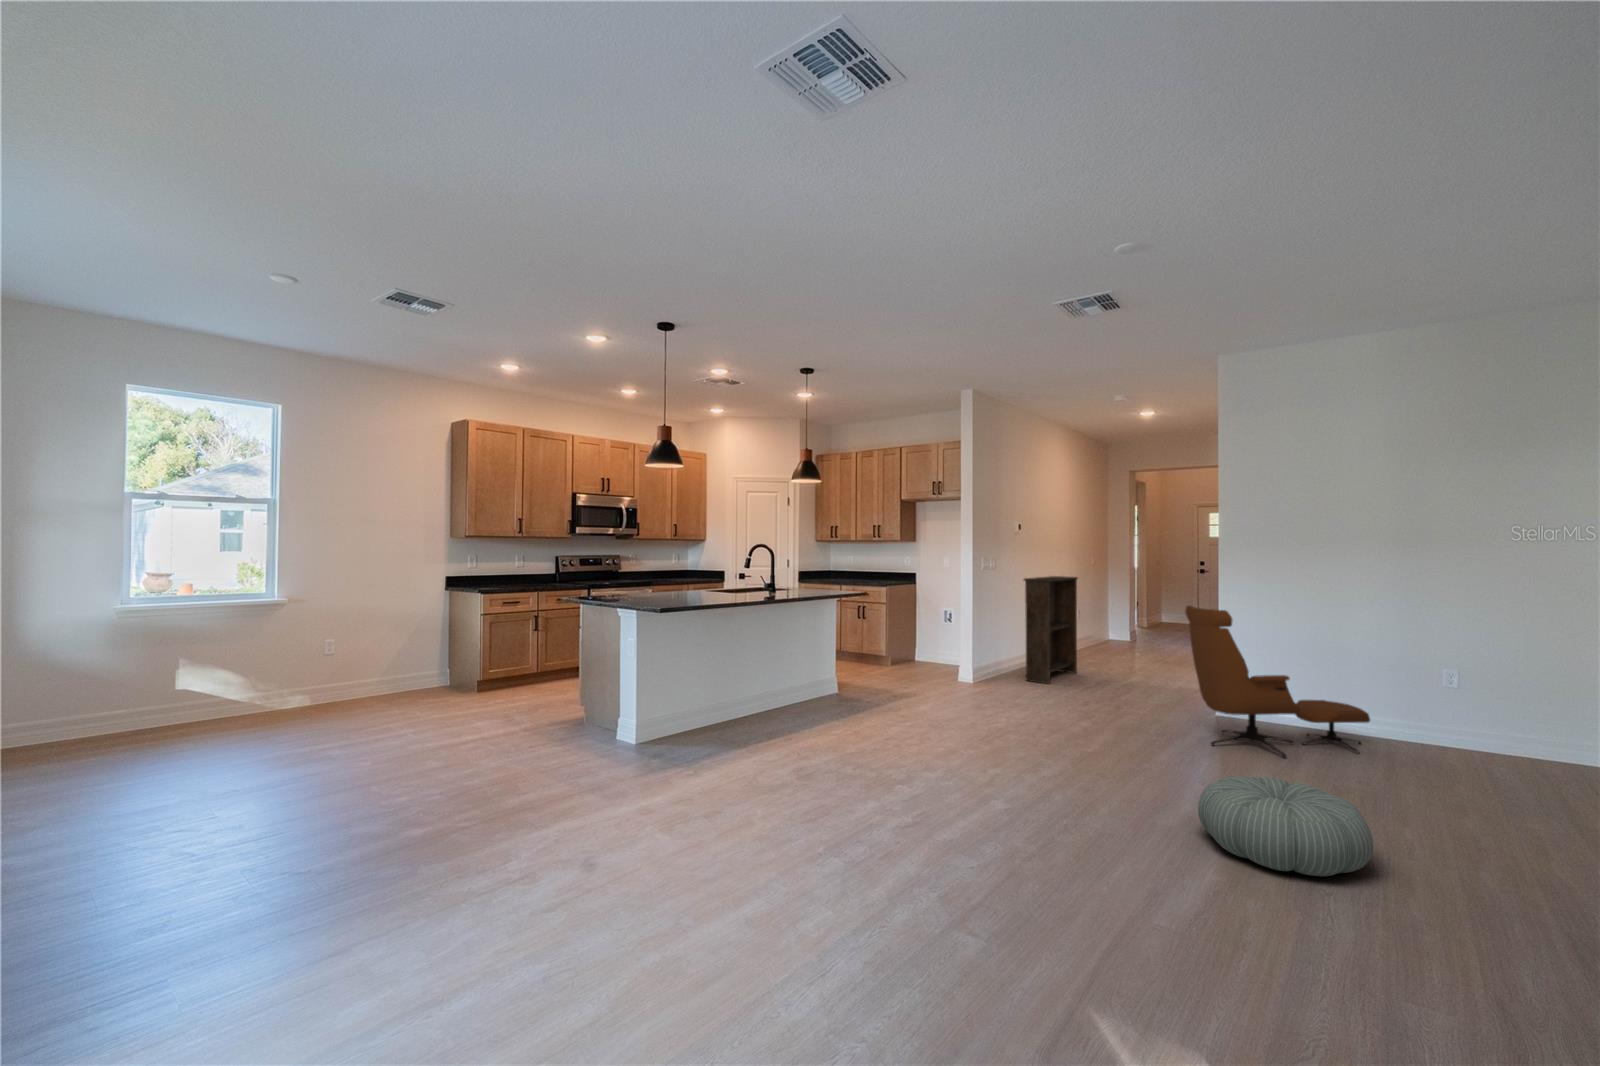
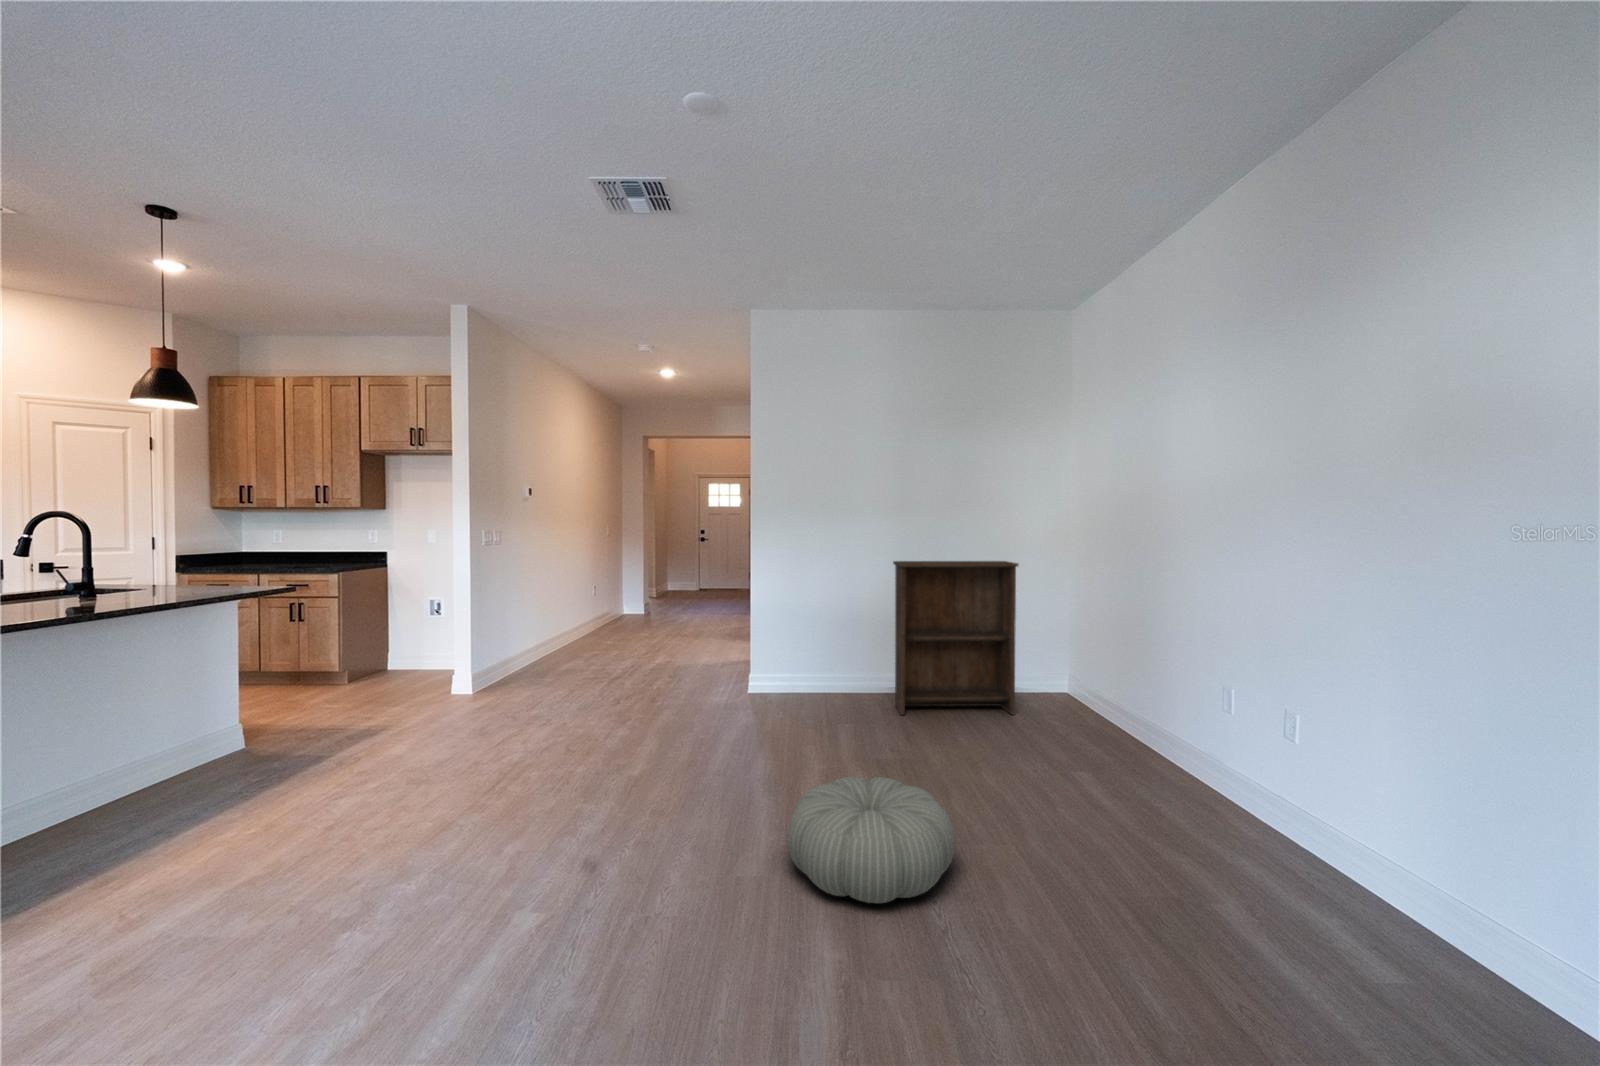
bookshelf: present [1024,576,1078,684] -> present [893,561,1019,715]
lounge chair: present [1185,606,1370,758] -> none [728,579,872,728]

